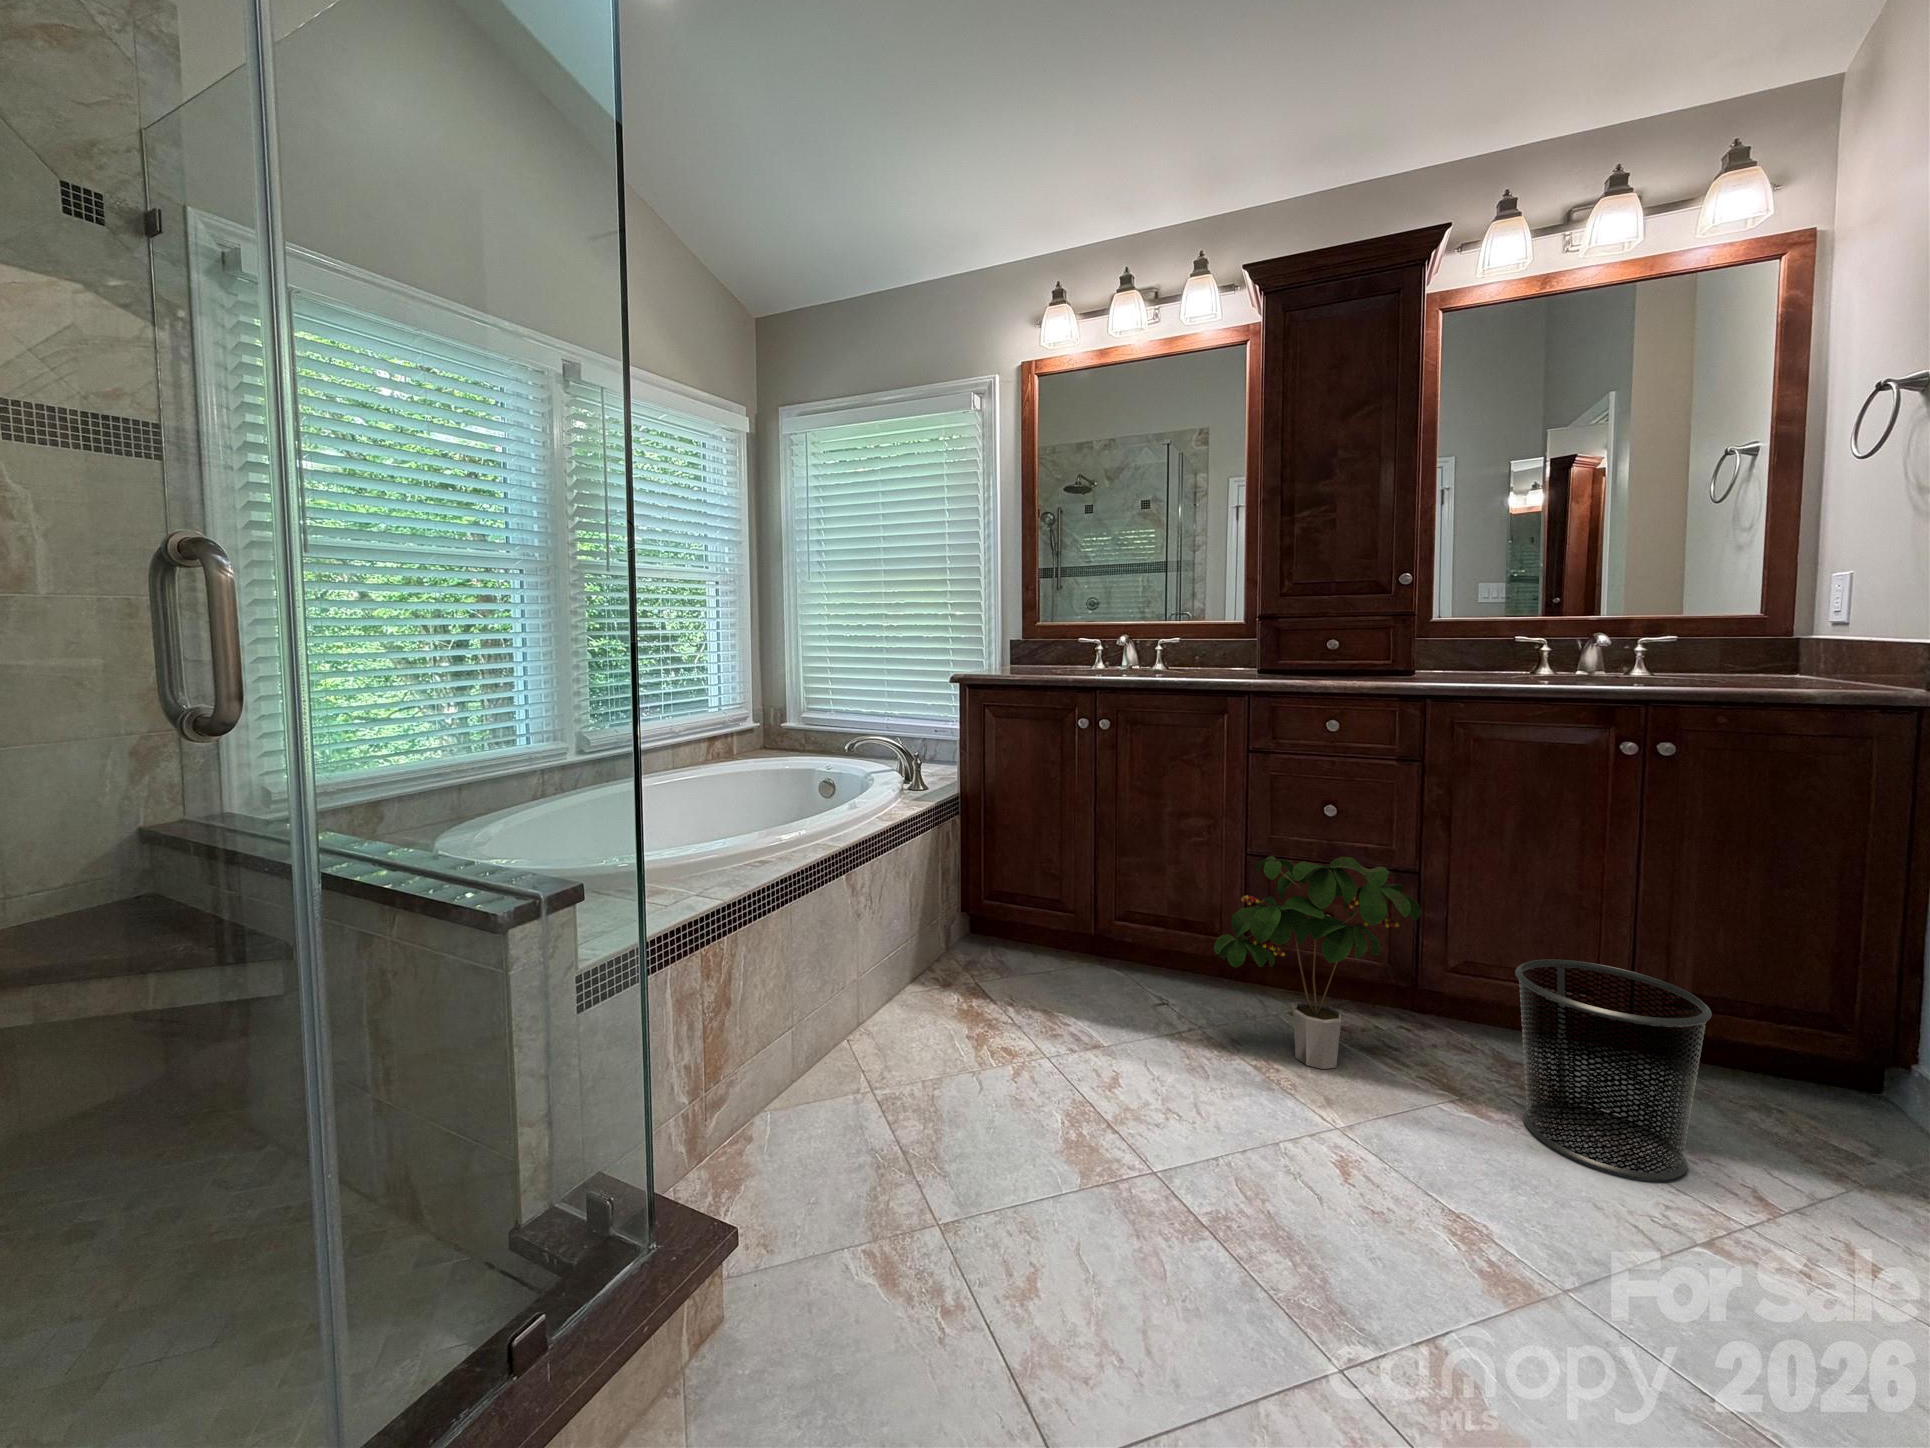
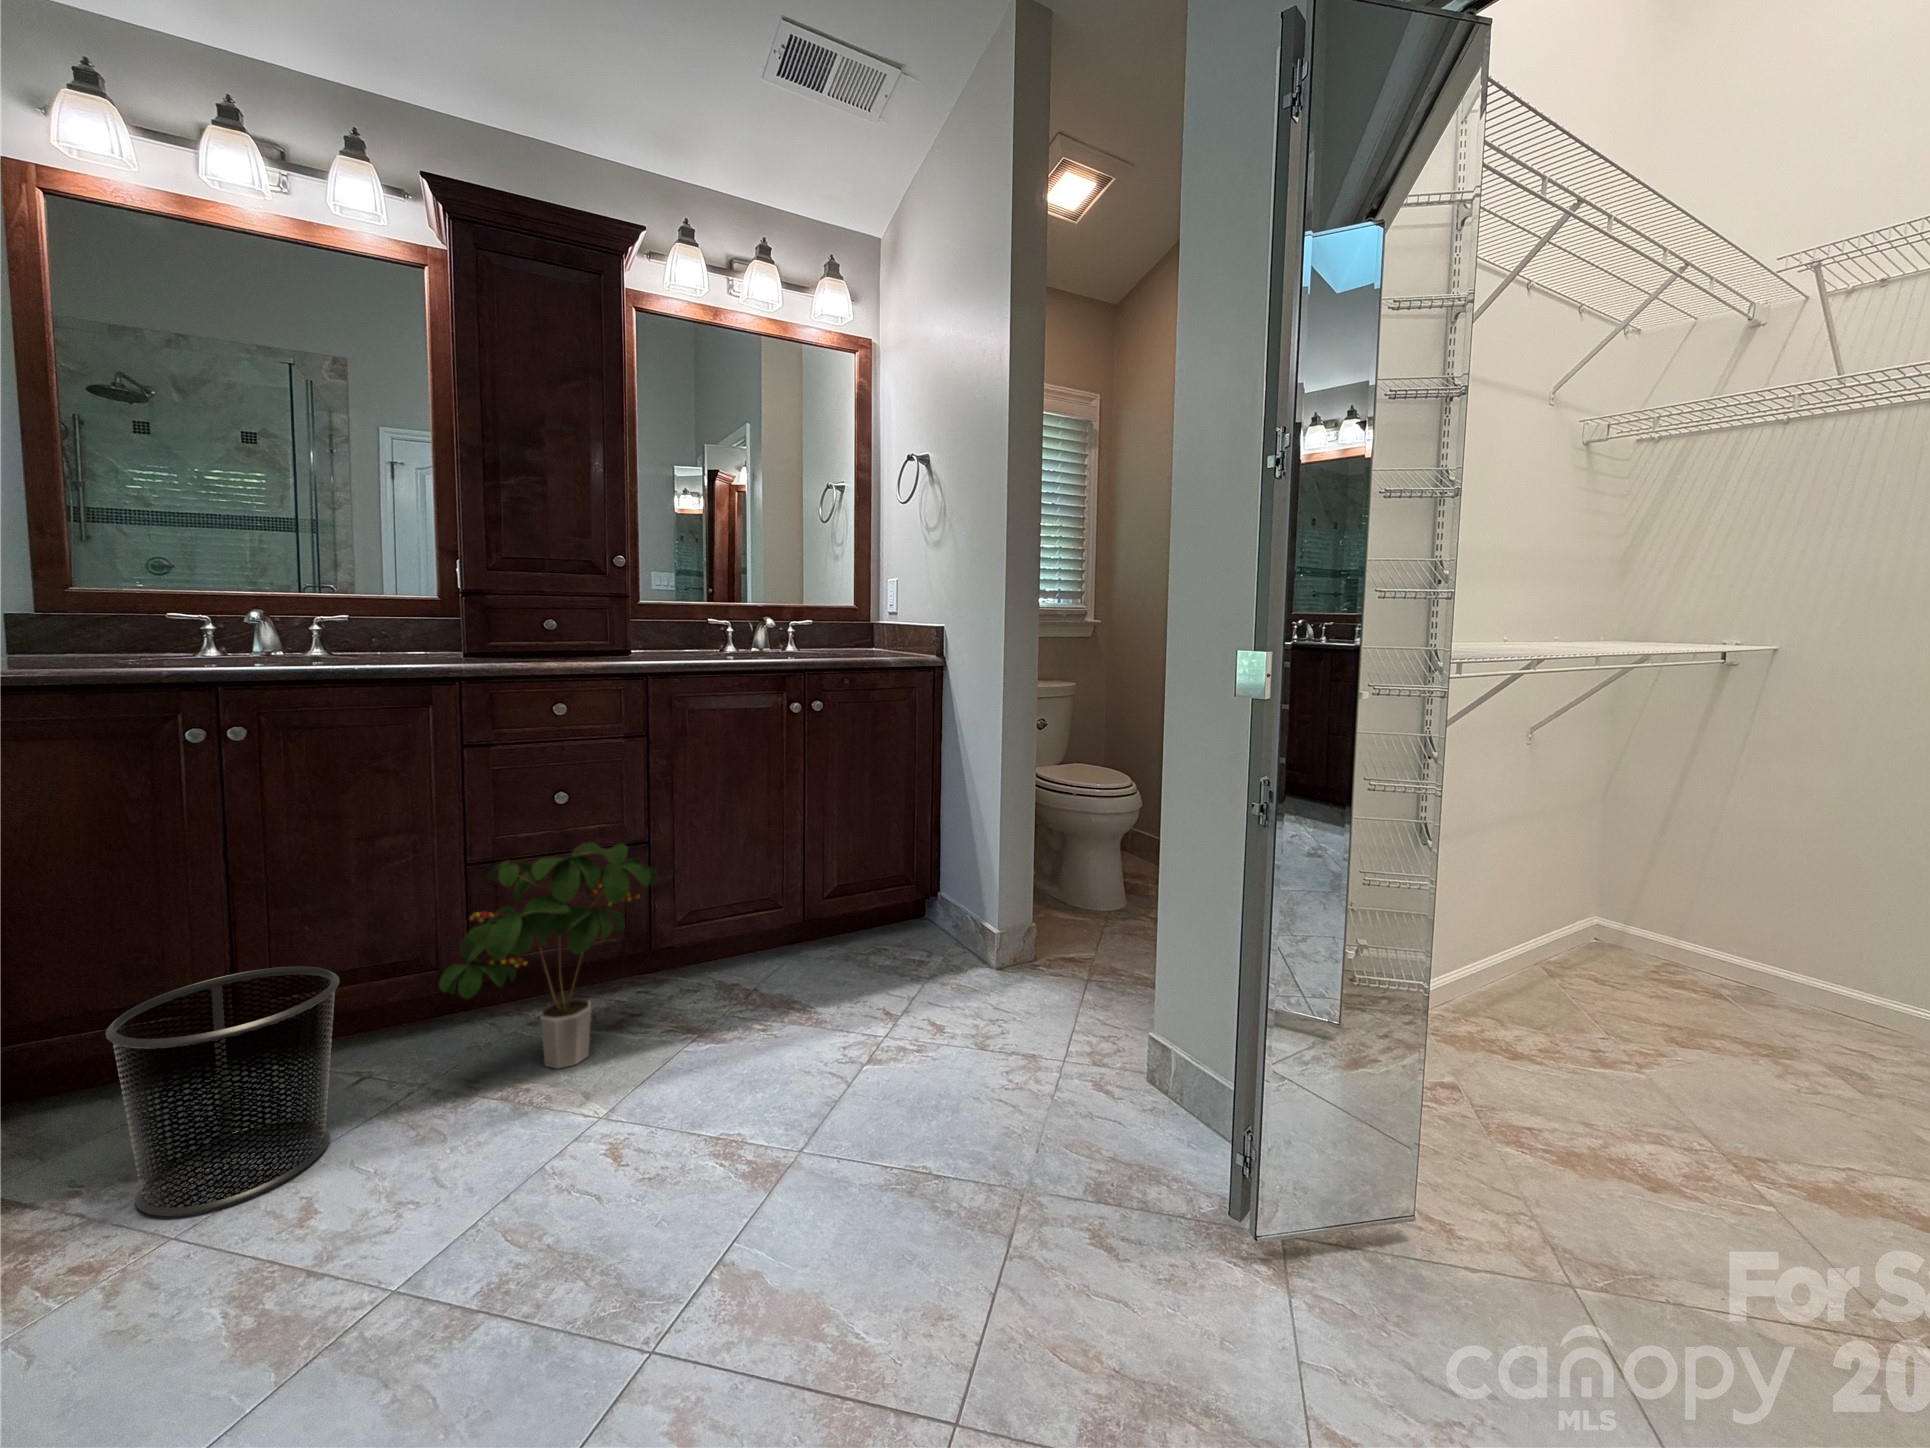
waste bin: present [1515,959,1712,1180] -> present [106,966,340,1216]

